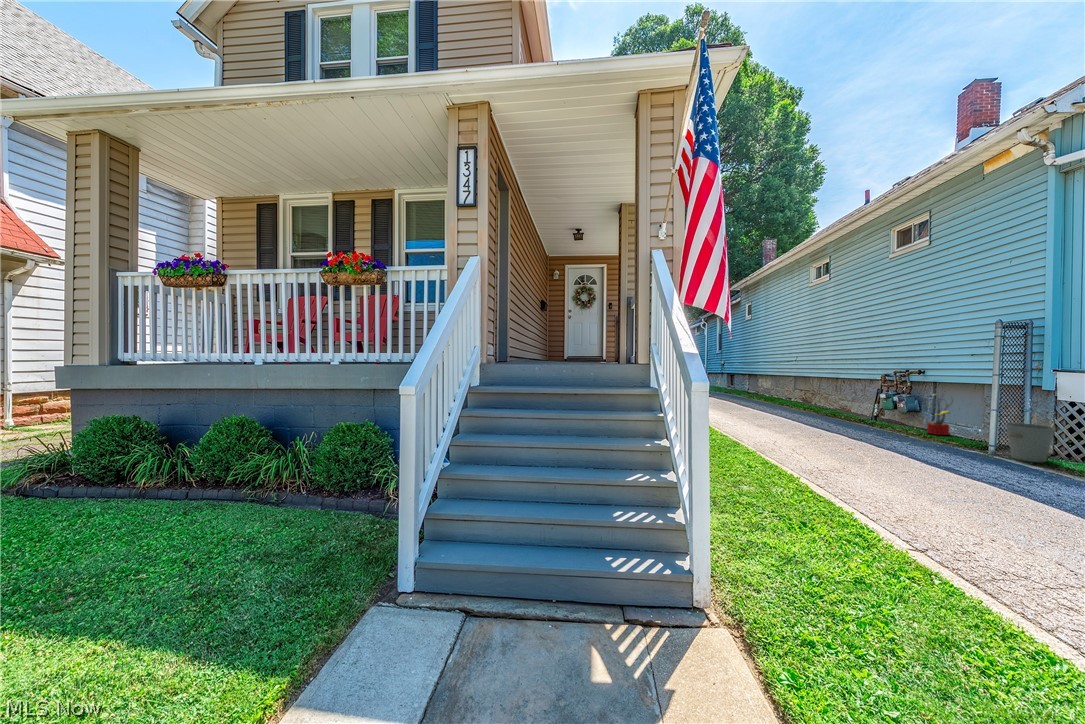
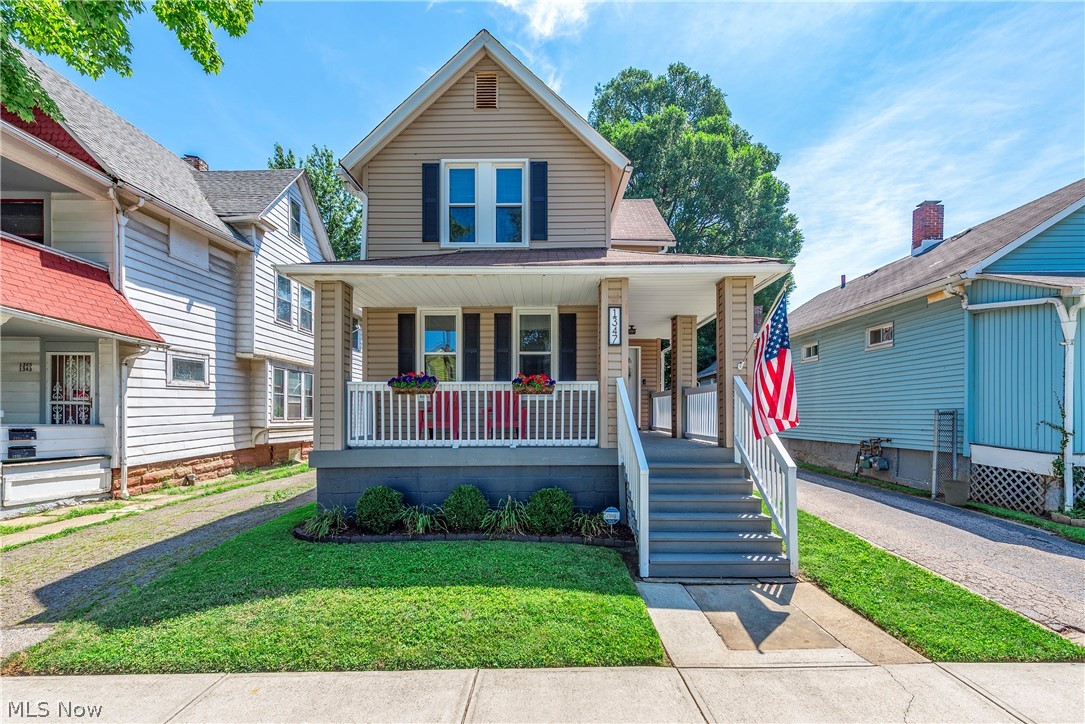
decorative plant: present [927,398,950,435] -> none [895,456,910,488]

